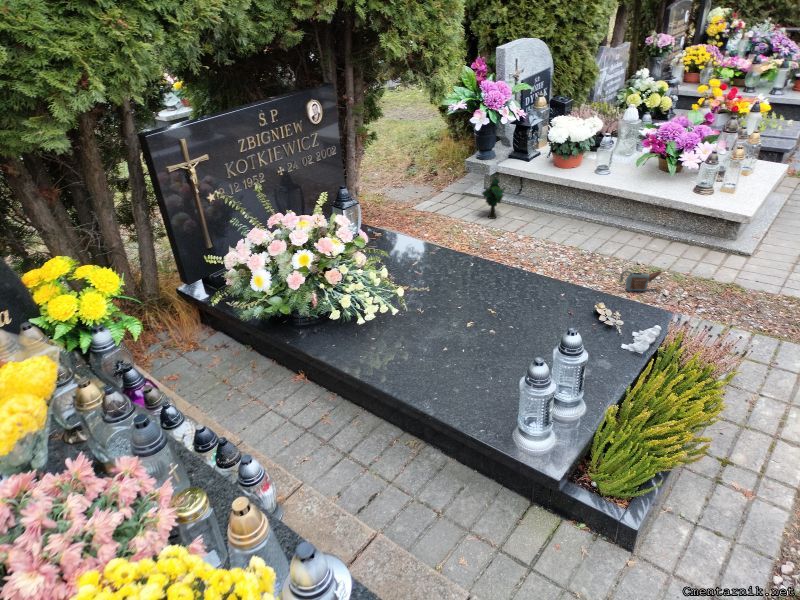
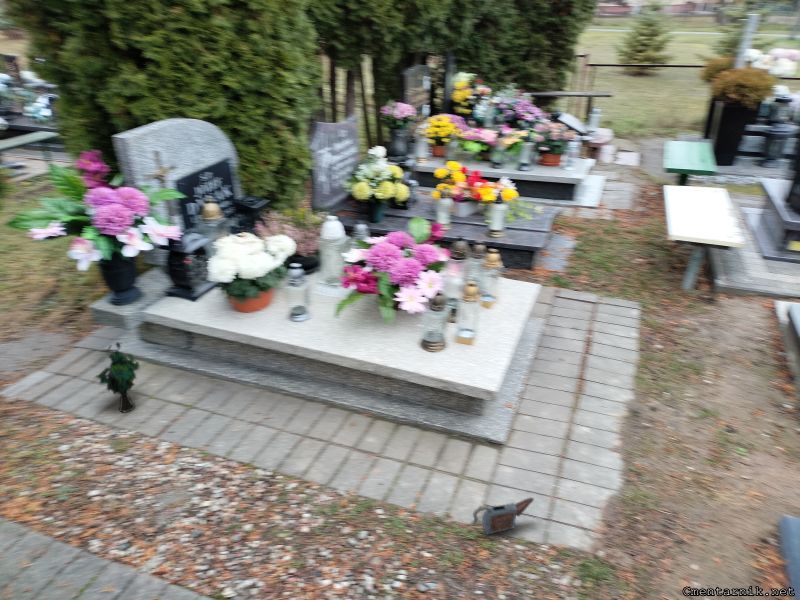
watering can: present [619,270,661,291] -> present [472,498,533,534]

